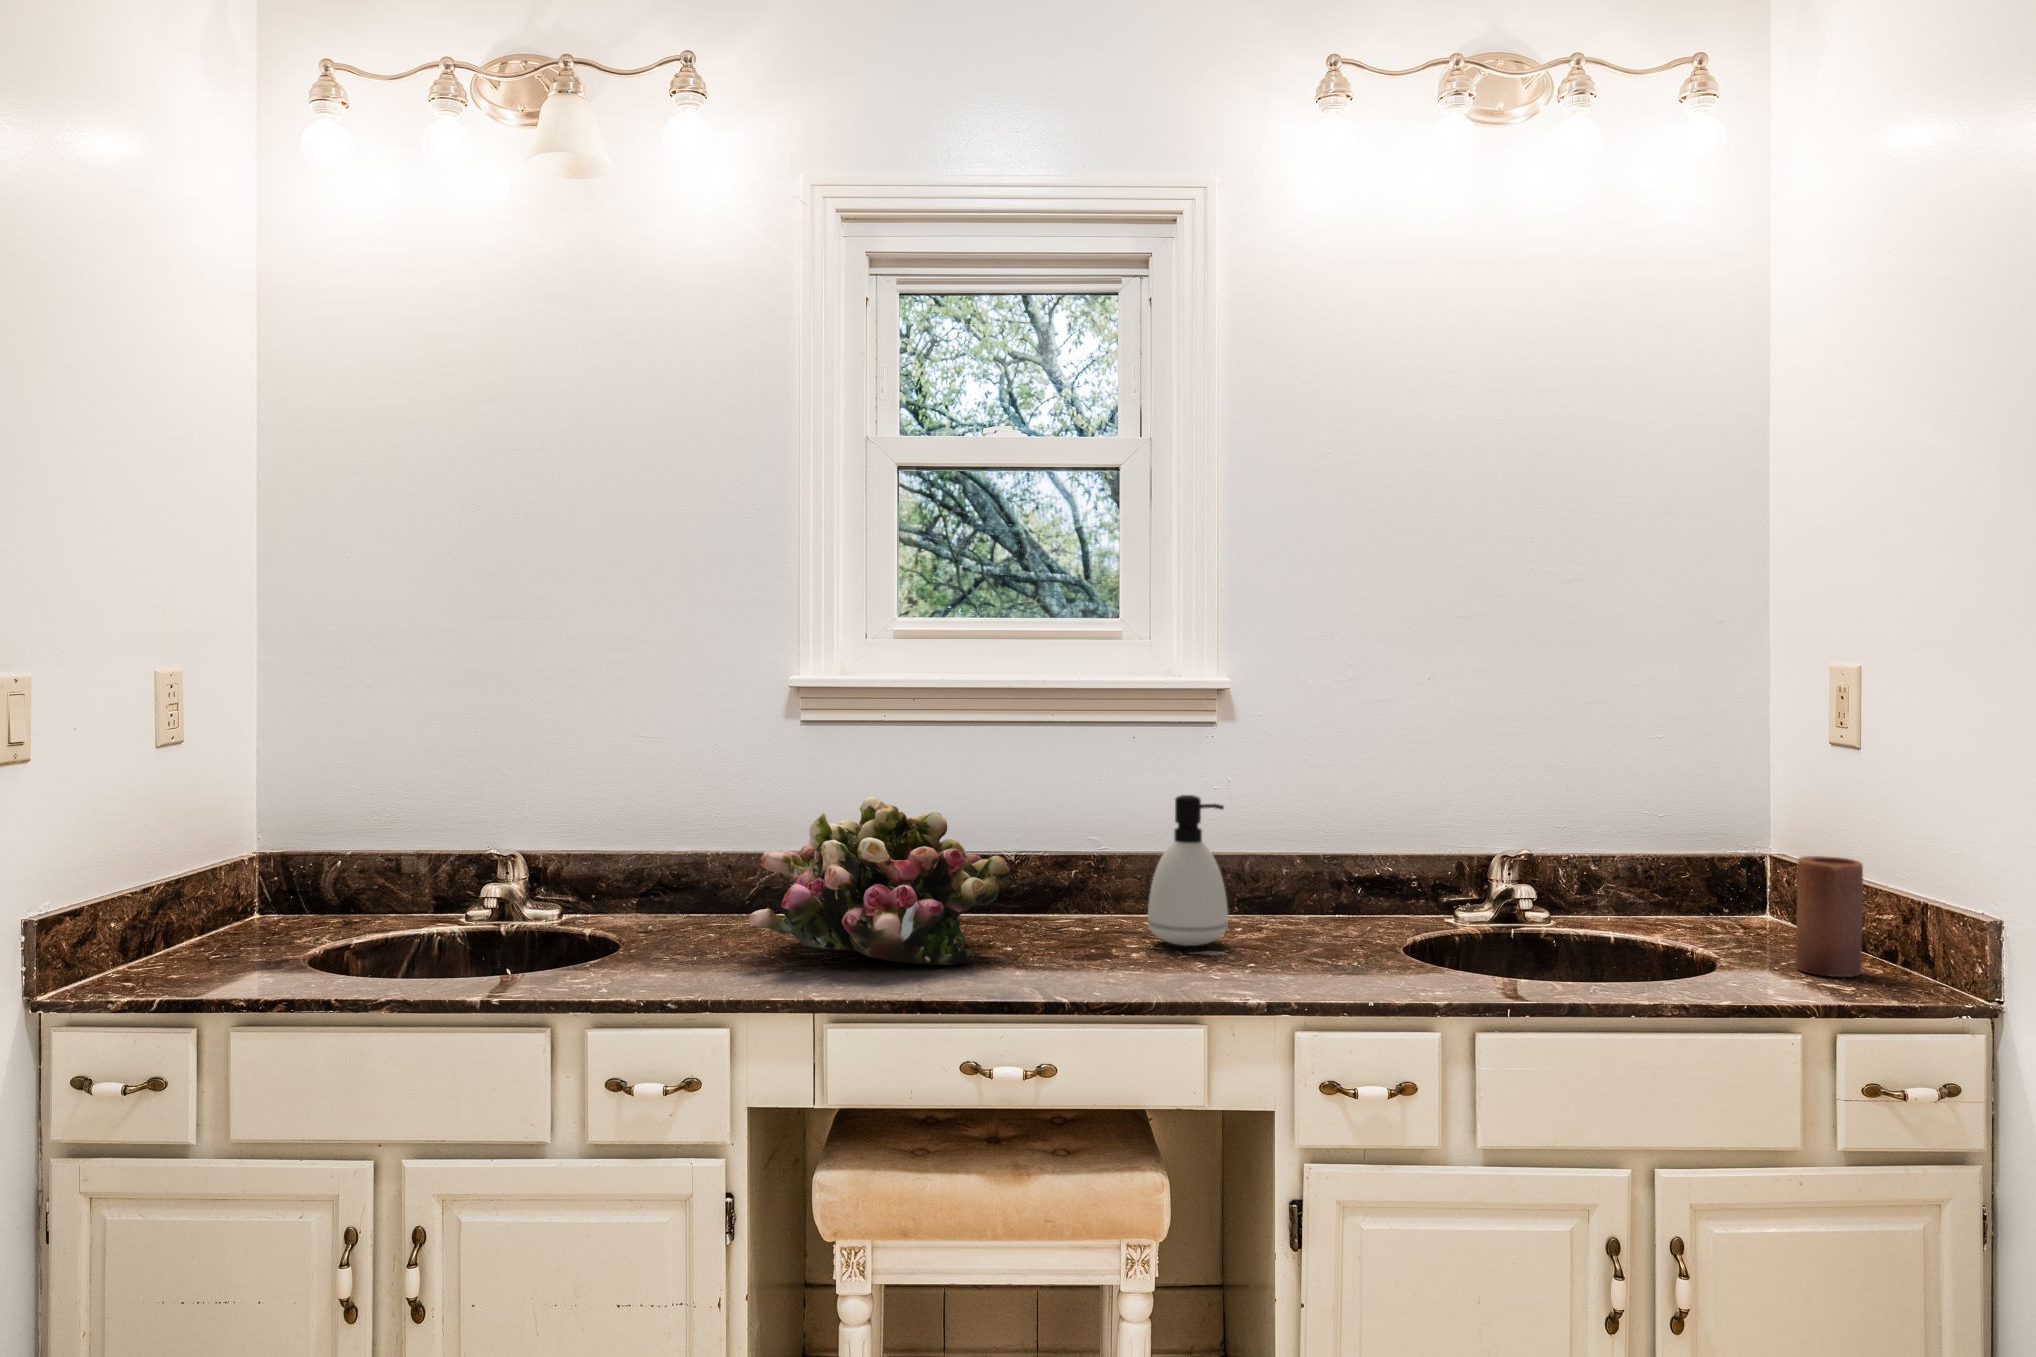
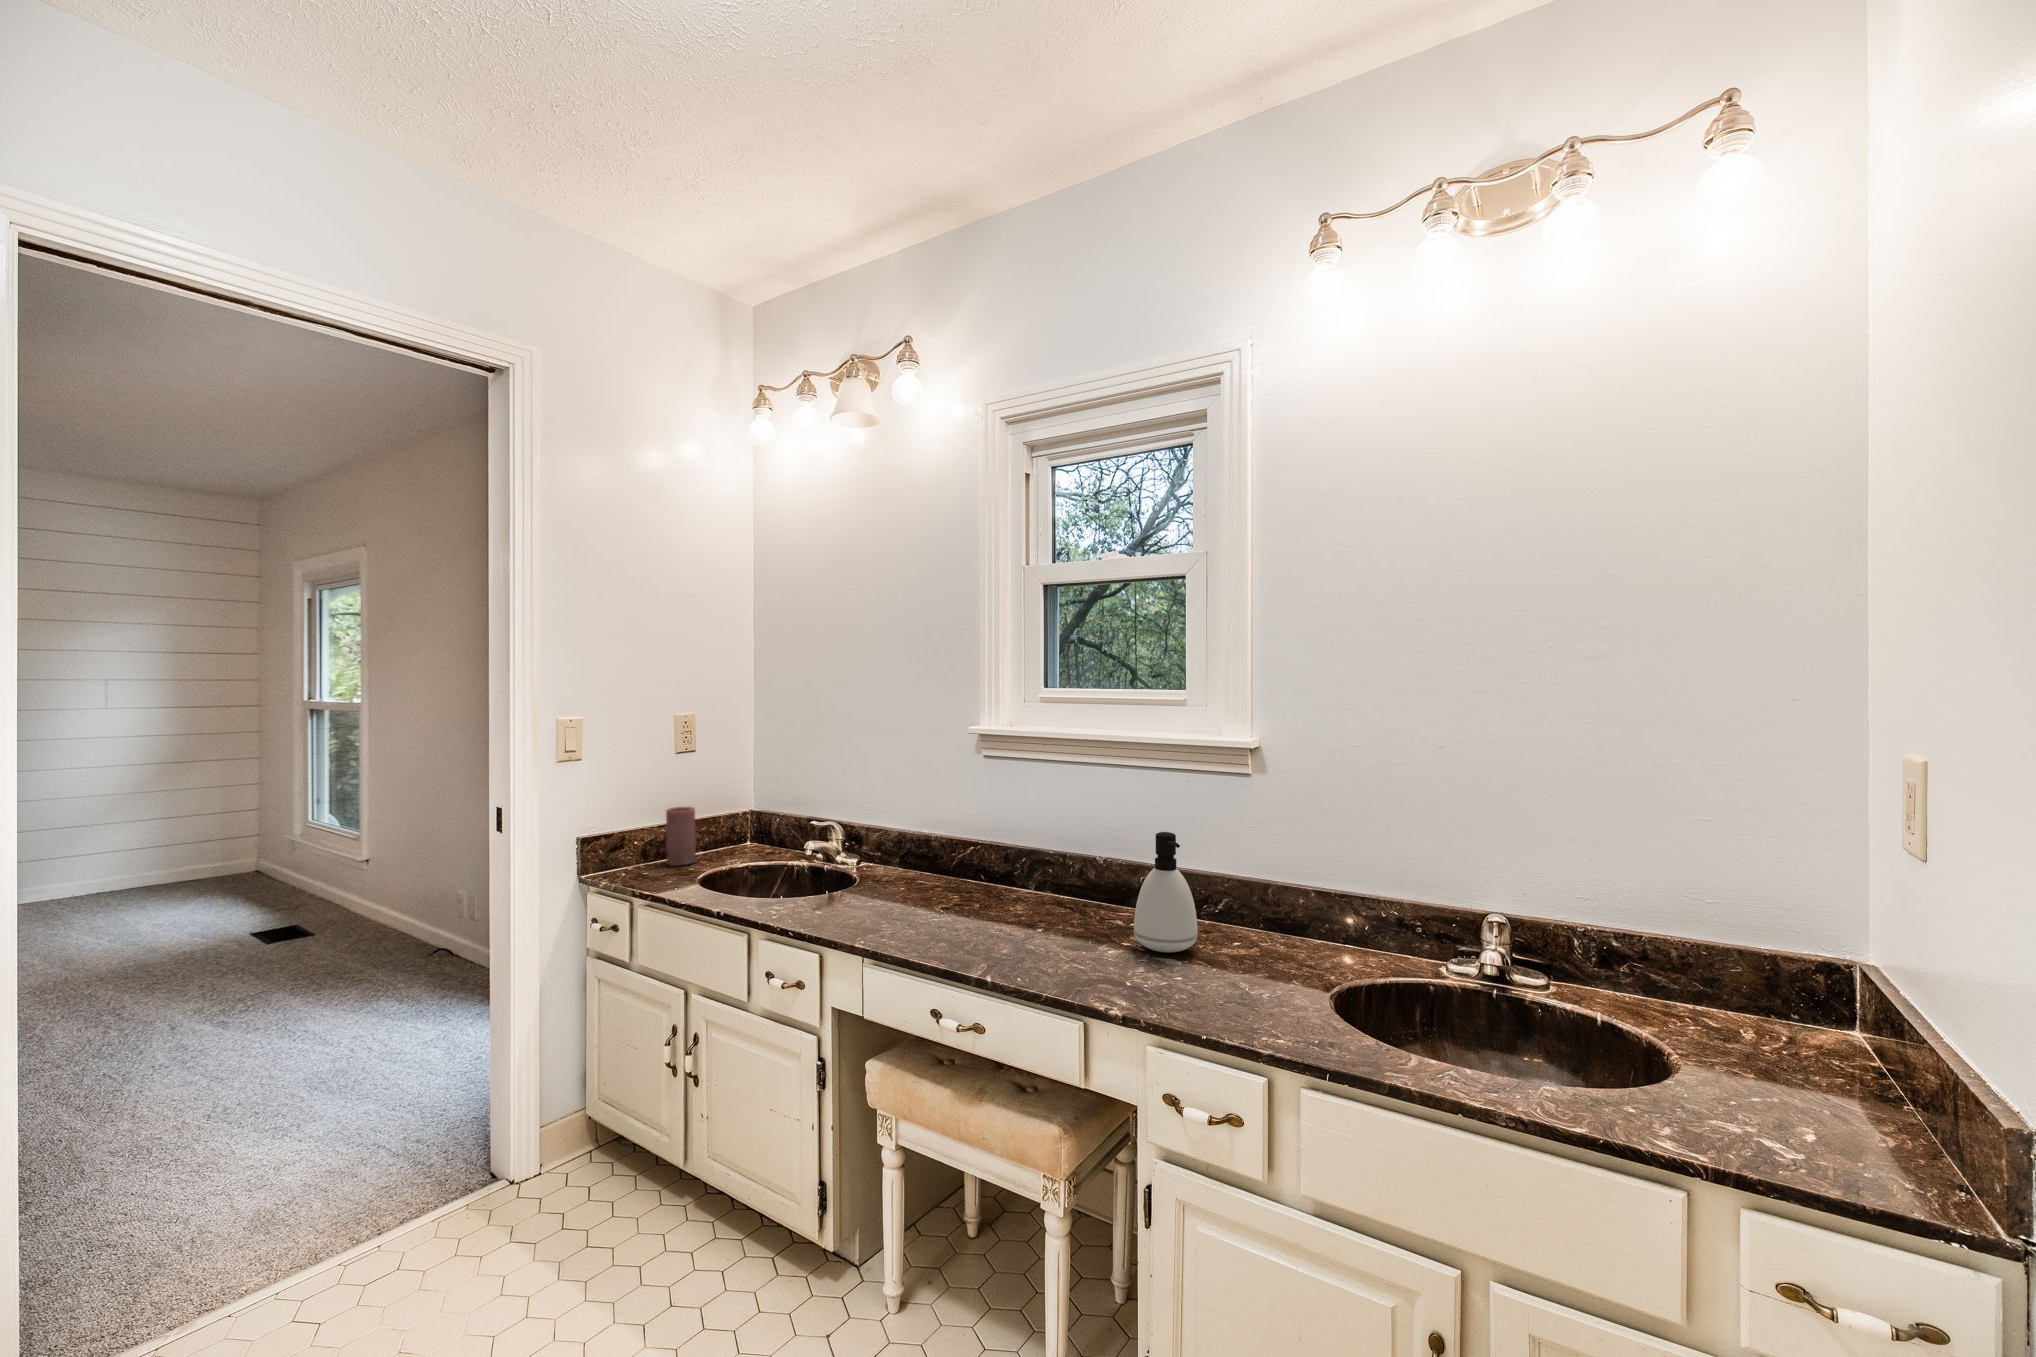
flower arrangement: present [749,797,1010,965] -> none [869,811,1042,937]
candle: present [1796,856,1863,977] -> present [666,807,696,866]

